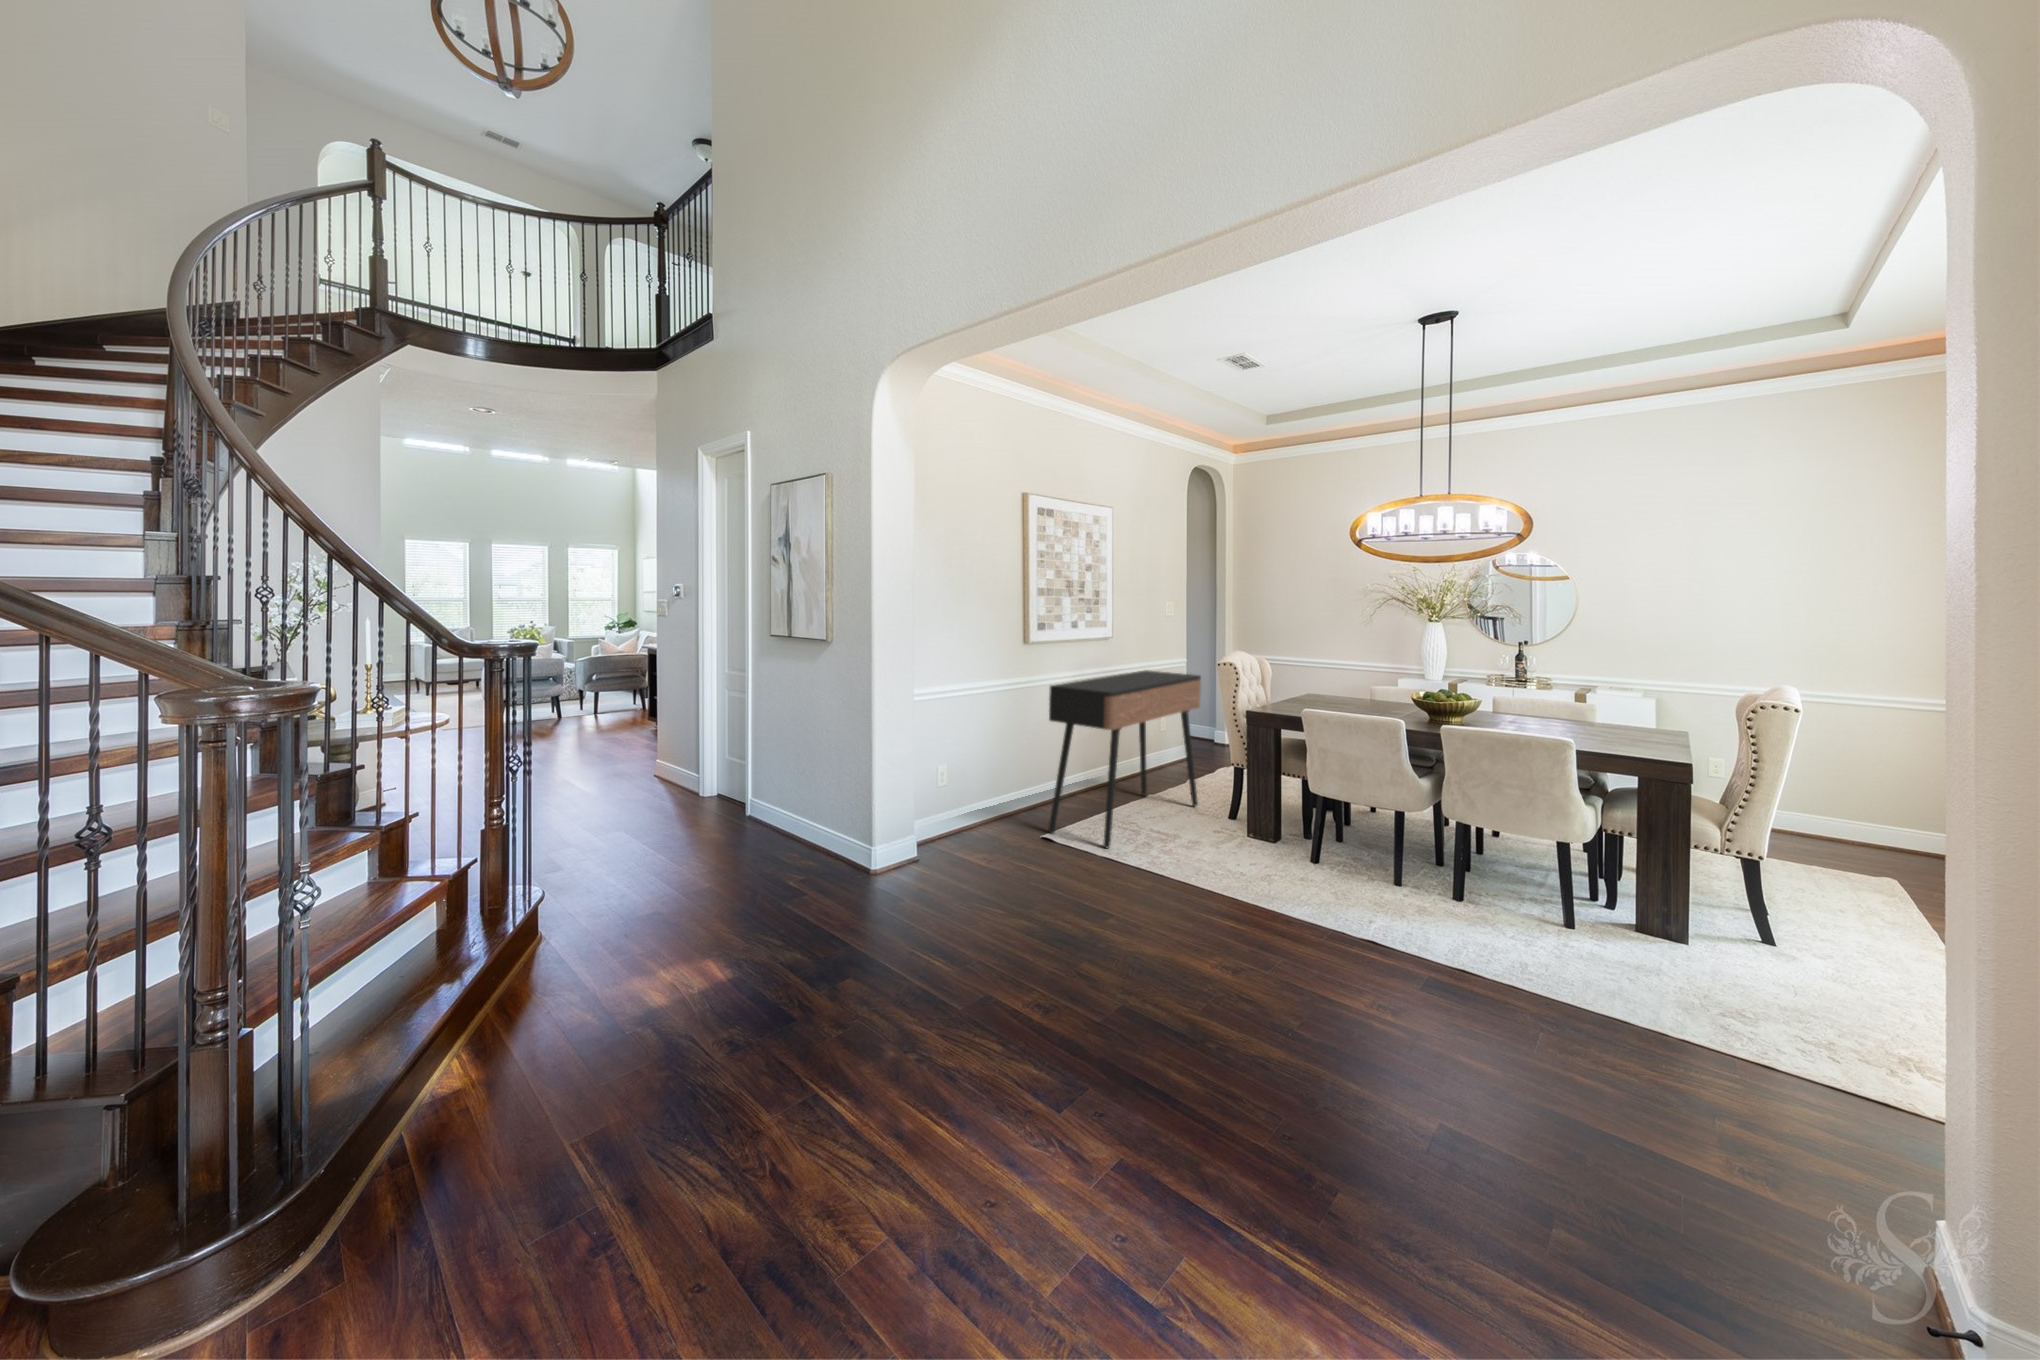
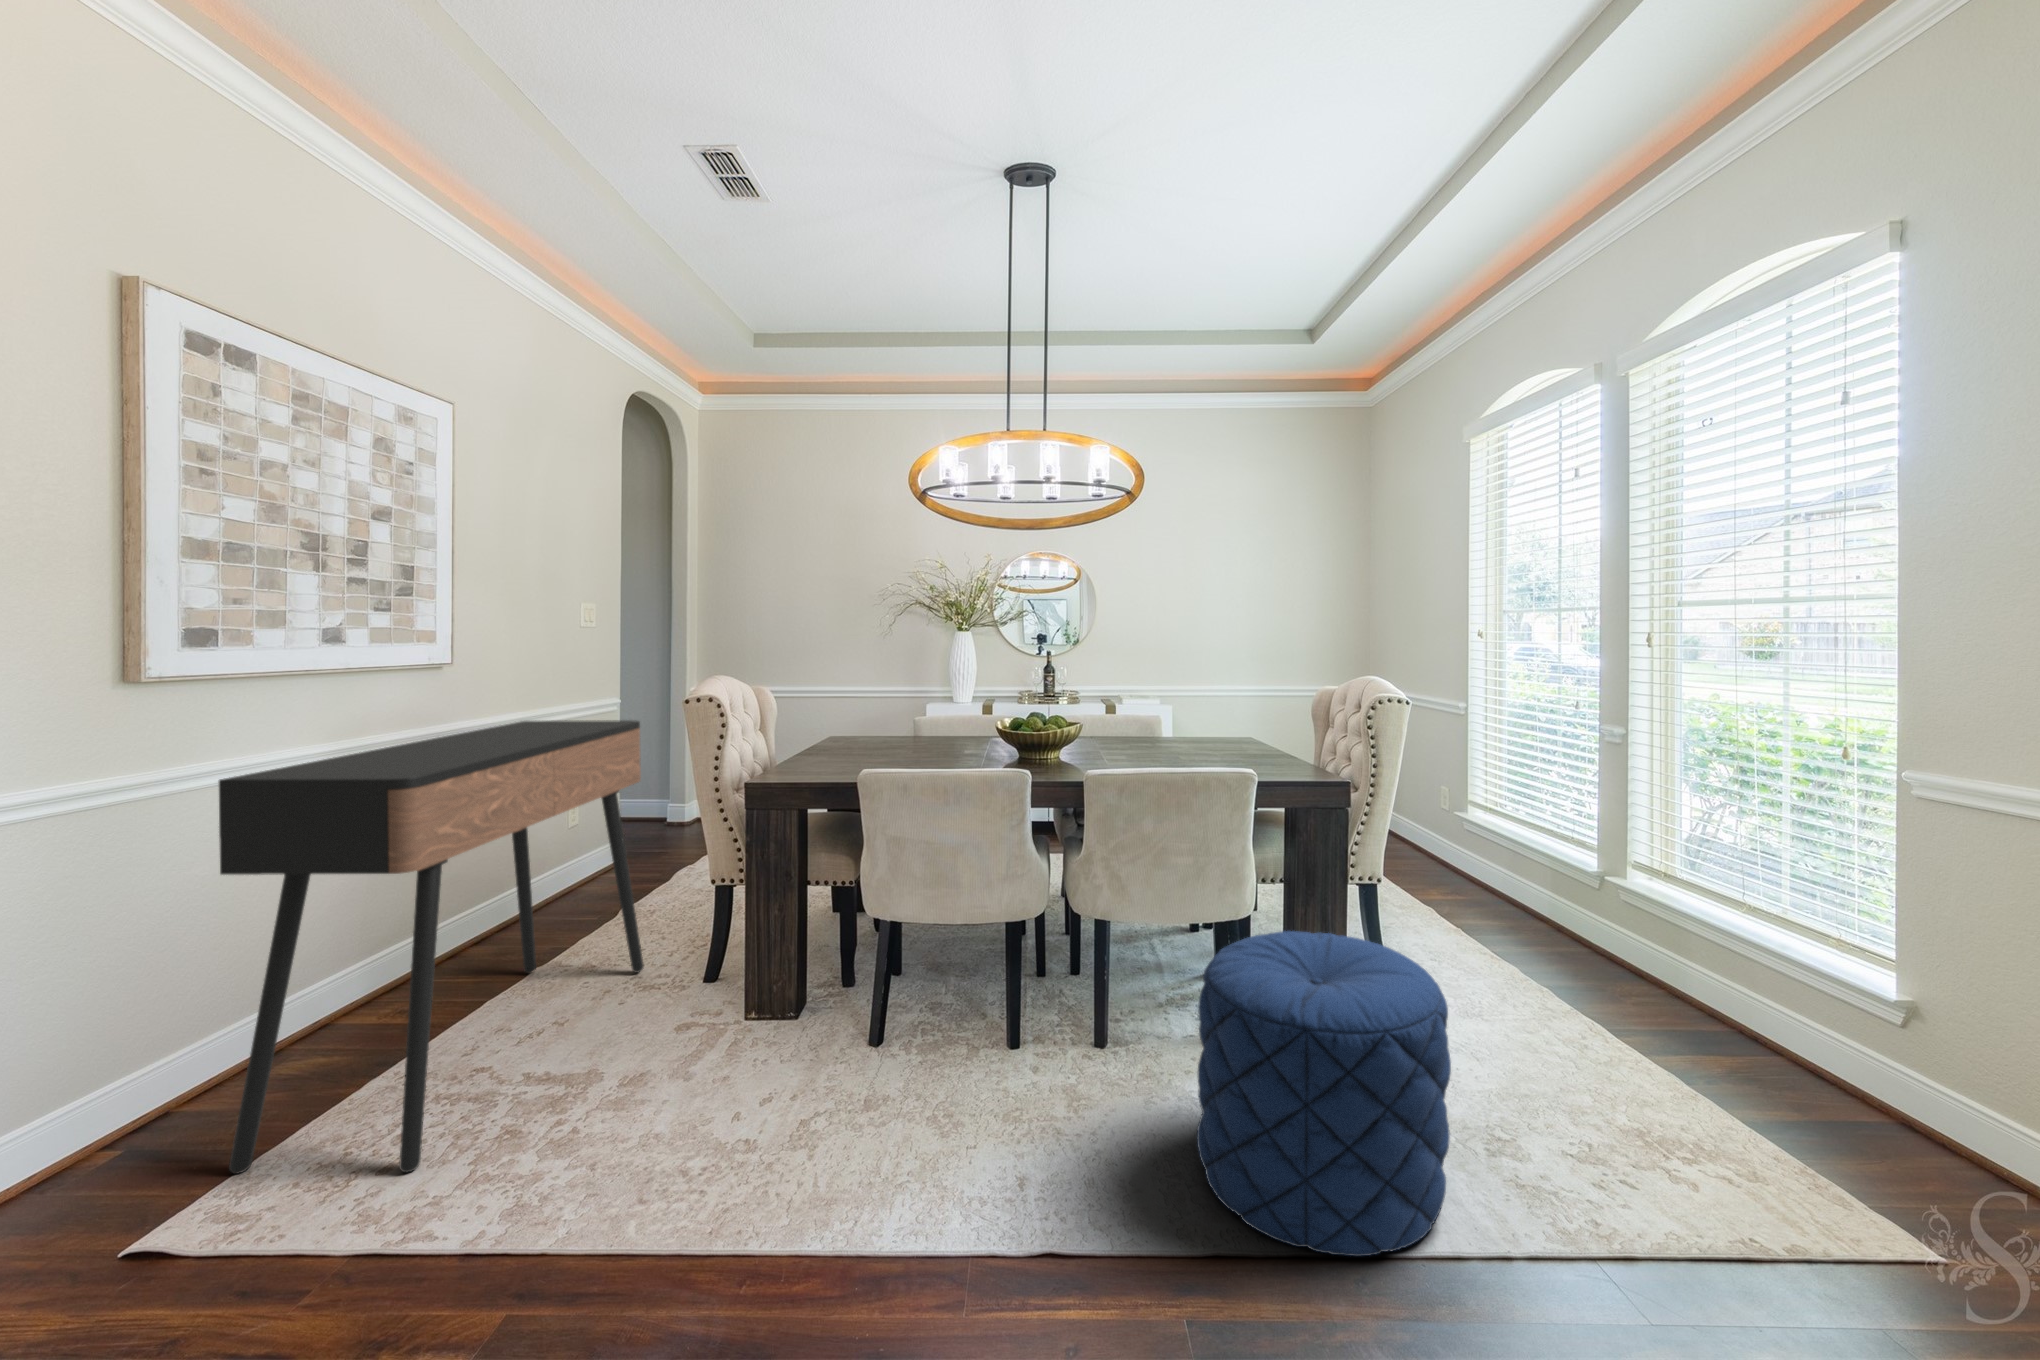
pouf: none [1485,838,1670,1014] -> present [1197,931,1451,1256]

